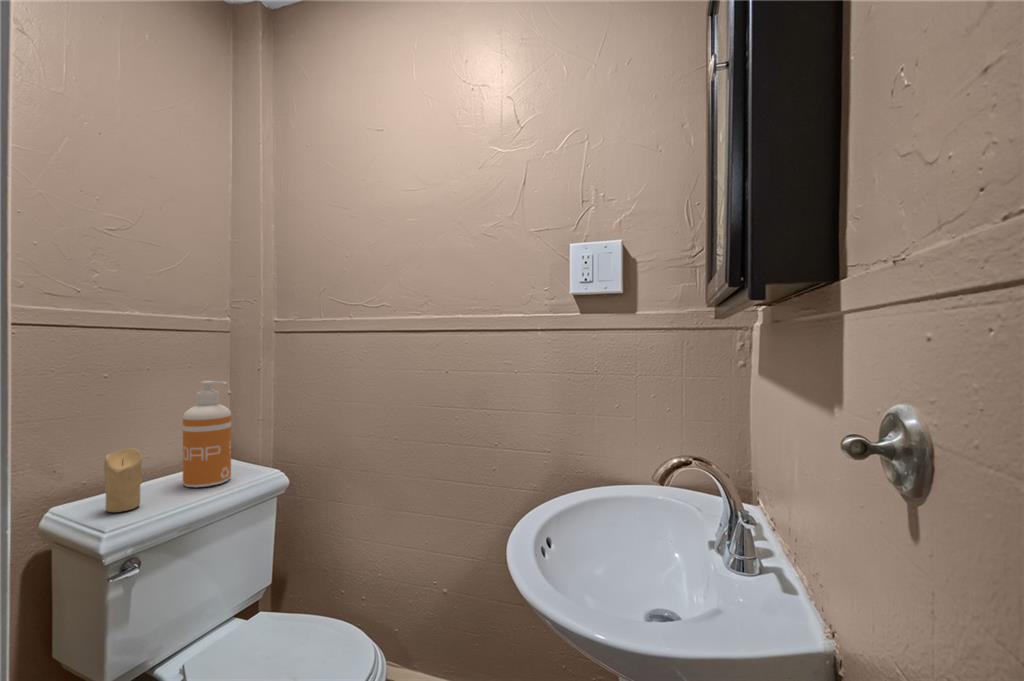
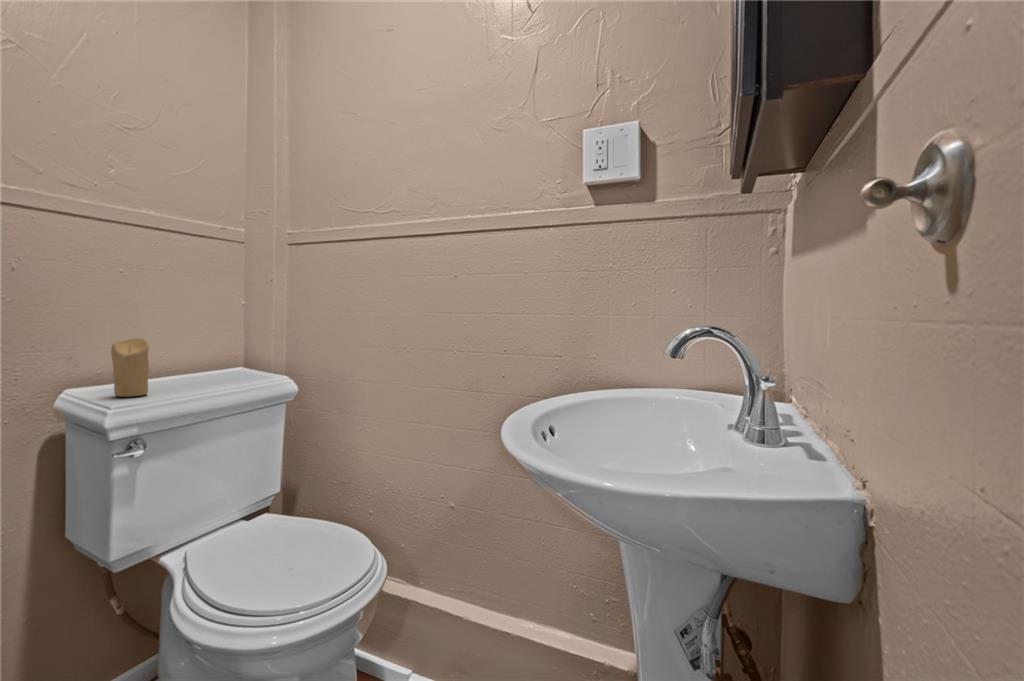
soap dispenser: present [183,381,231,487] -> none [192,283,241,387]

